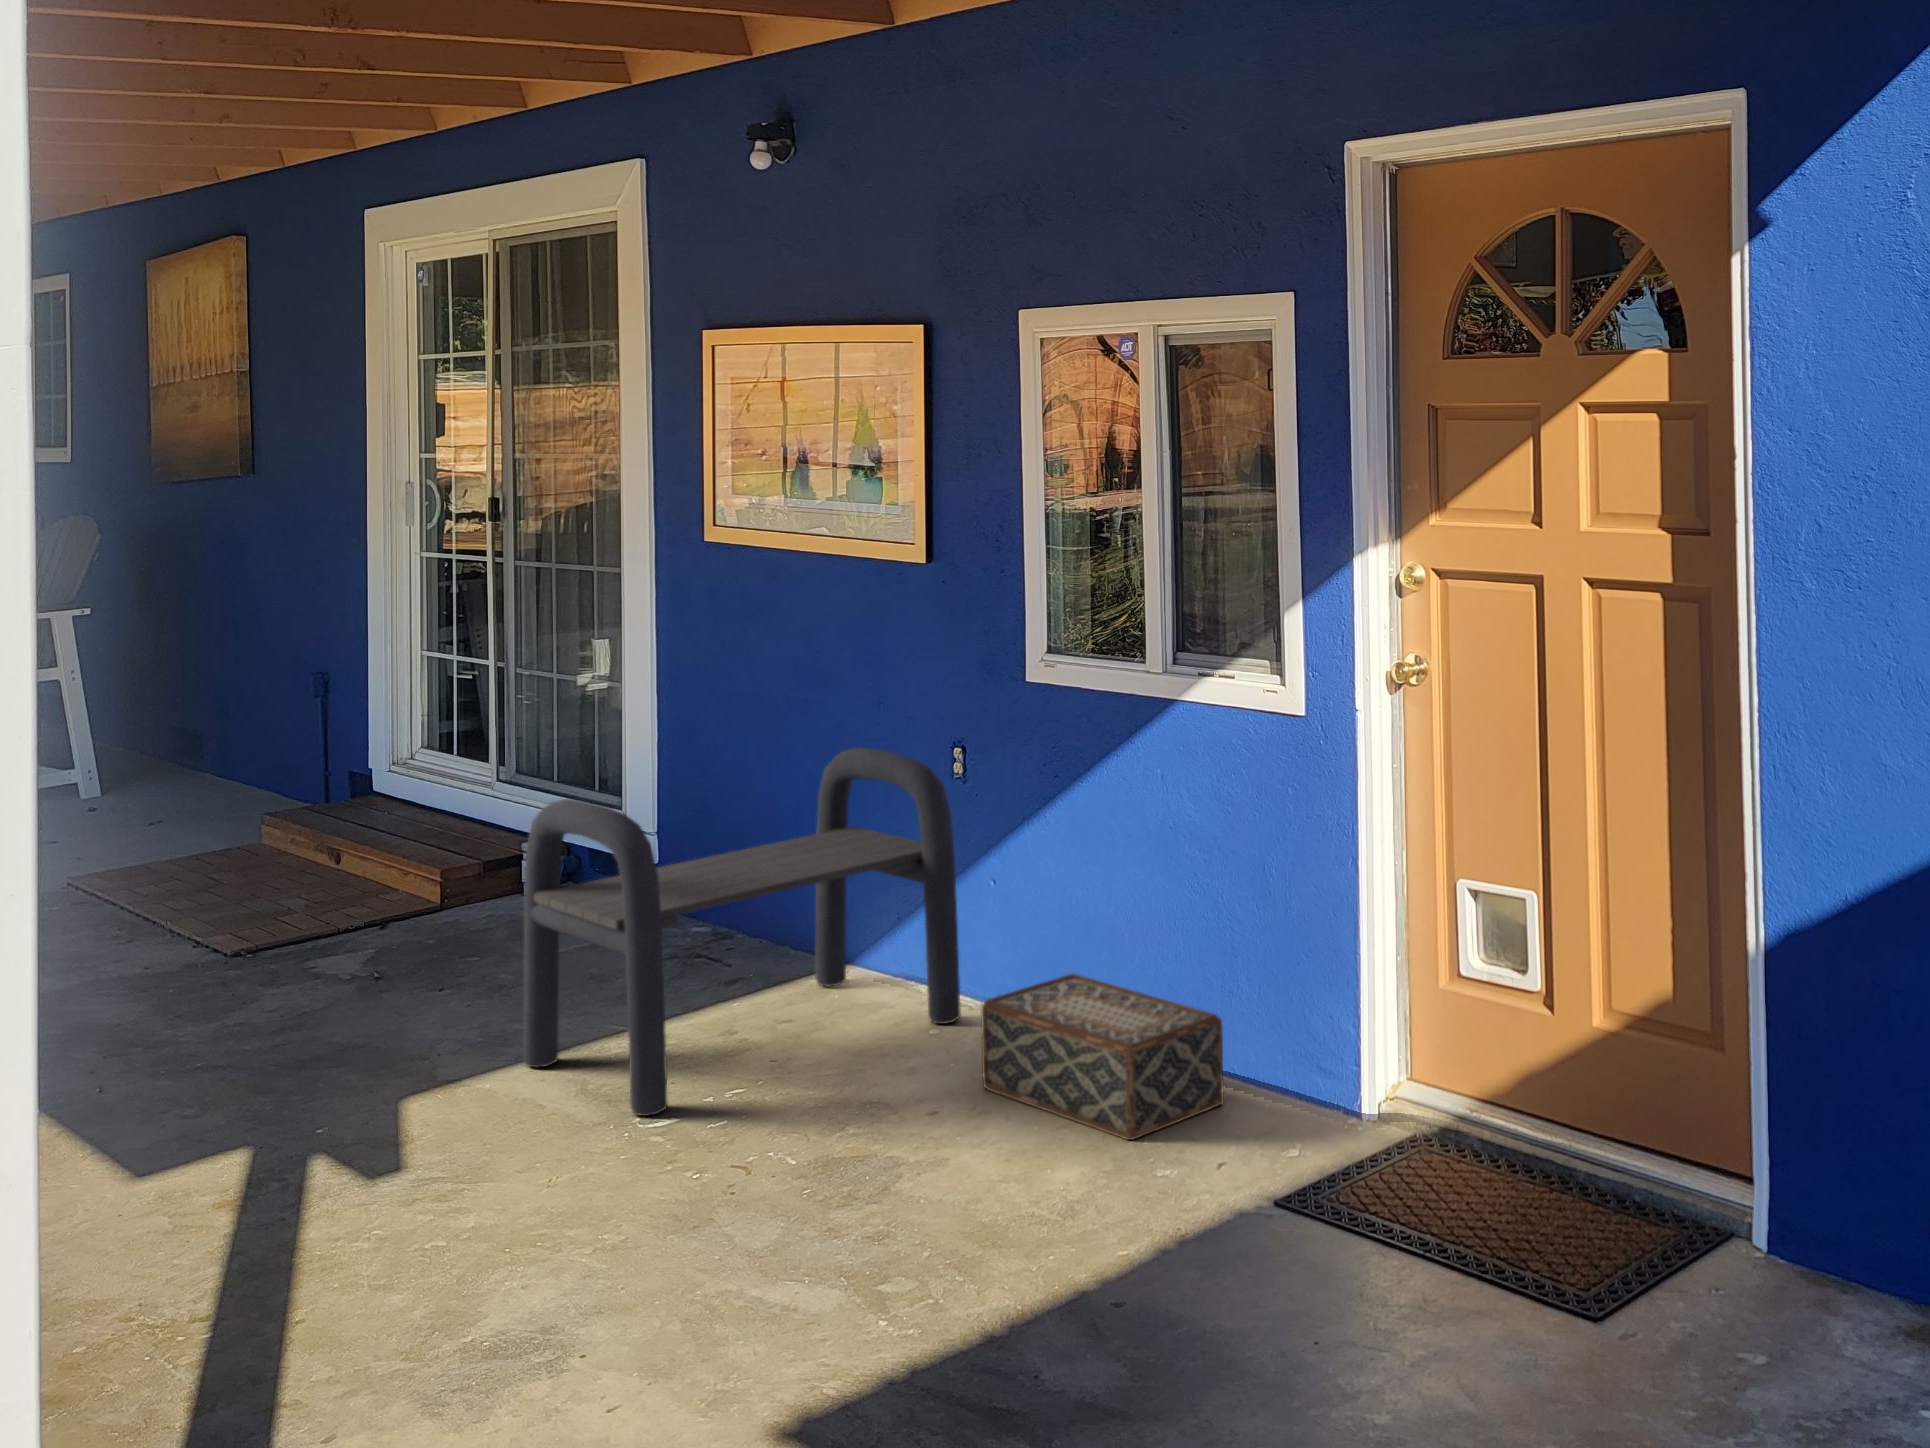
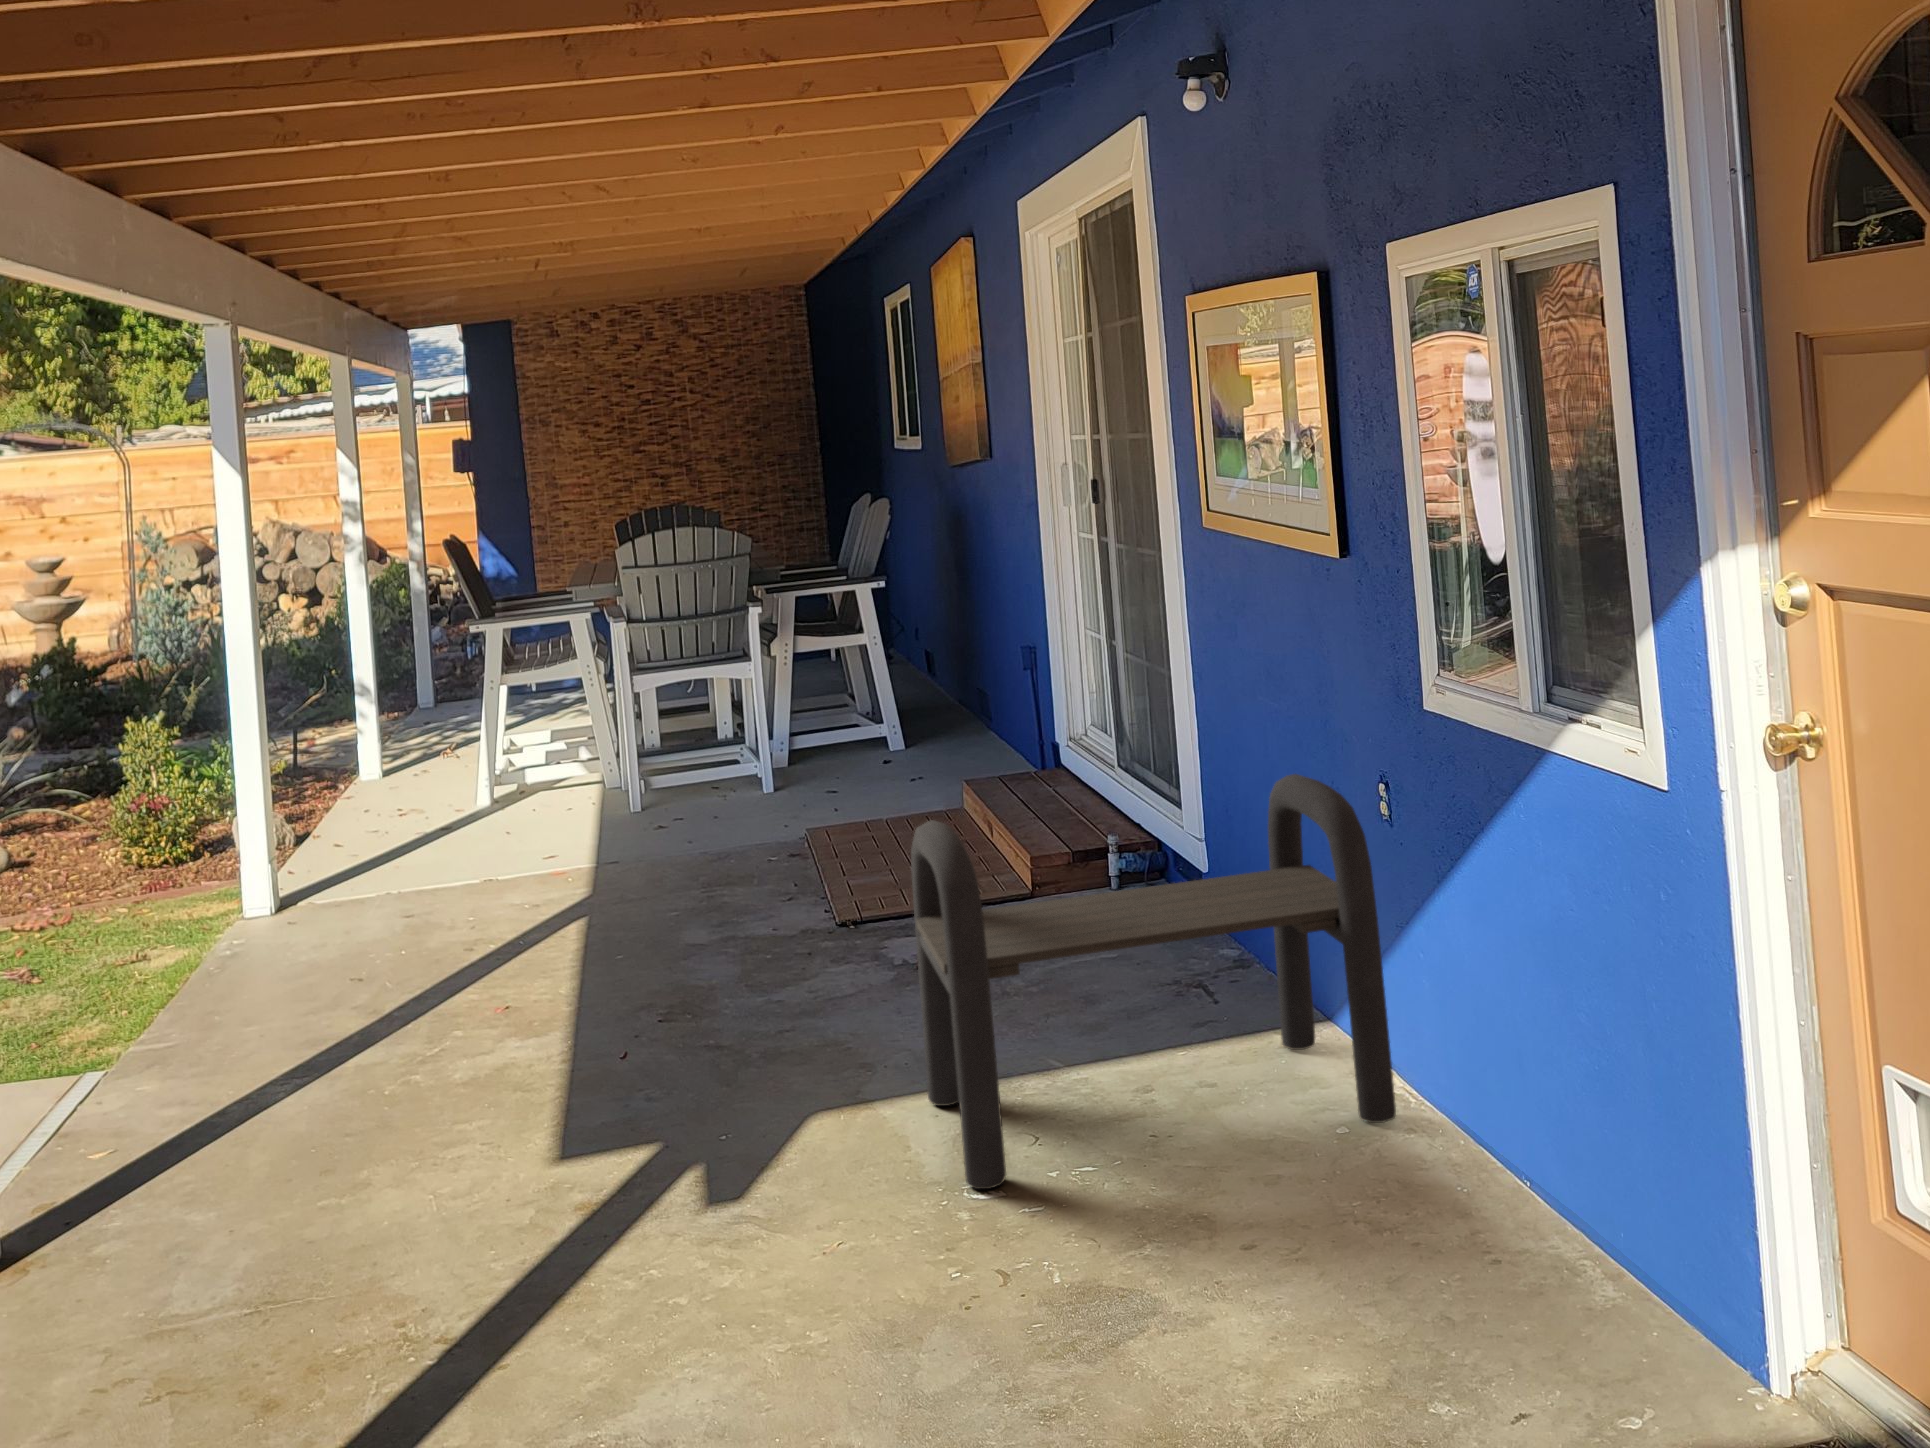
woven basket: present [982,974,1224,1140] -> none [1333,1093,1615,1348]

